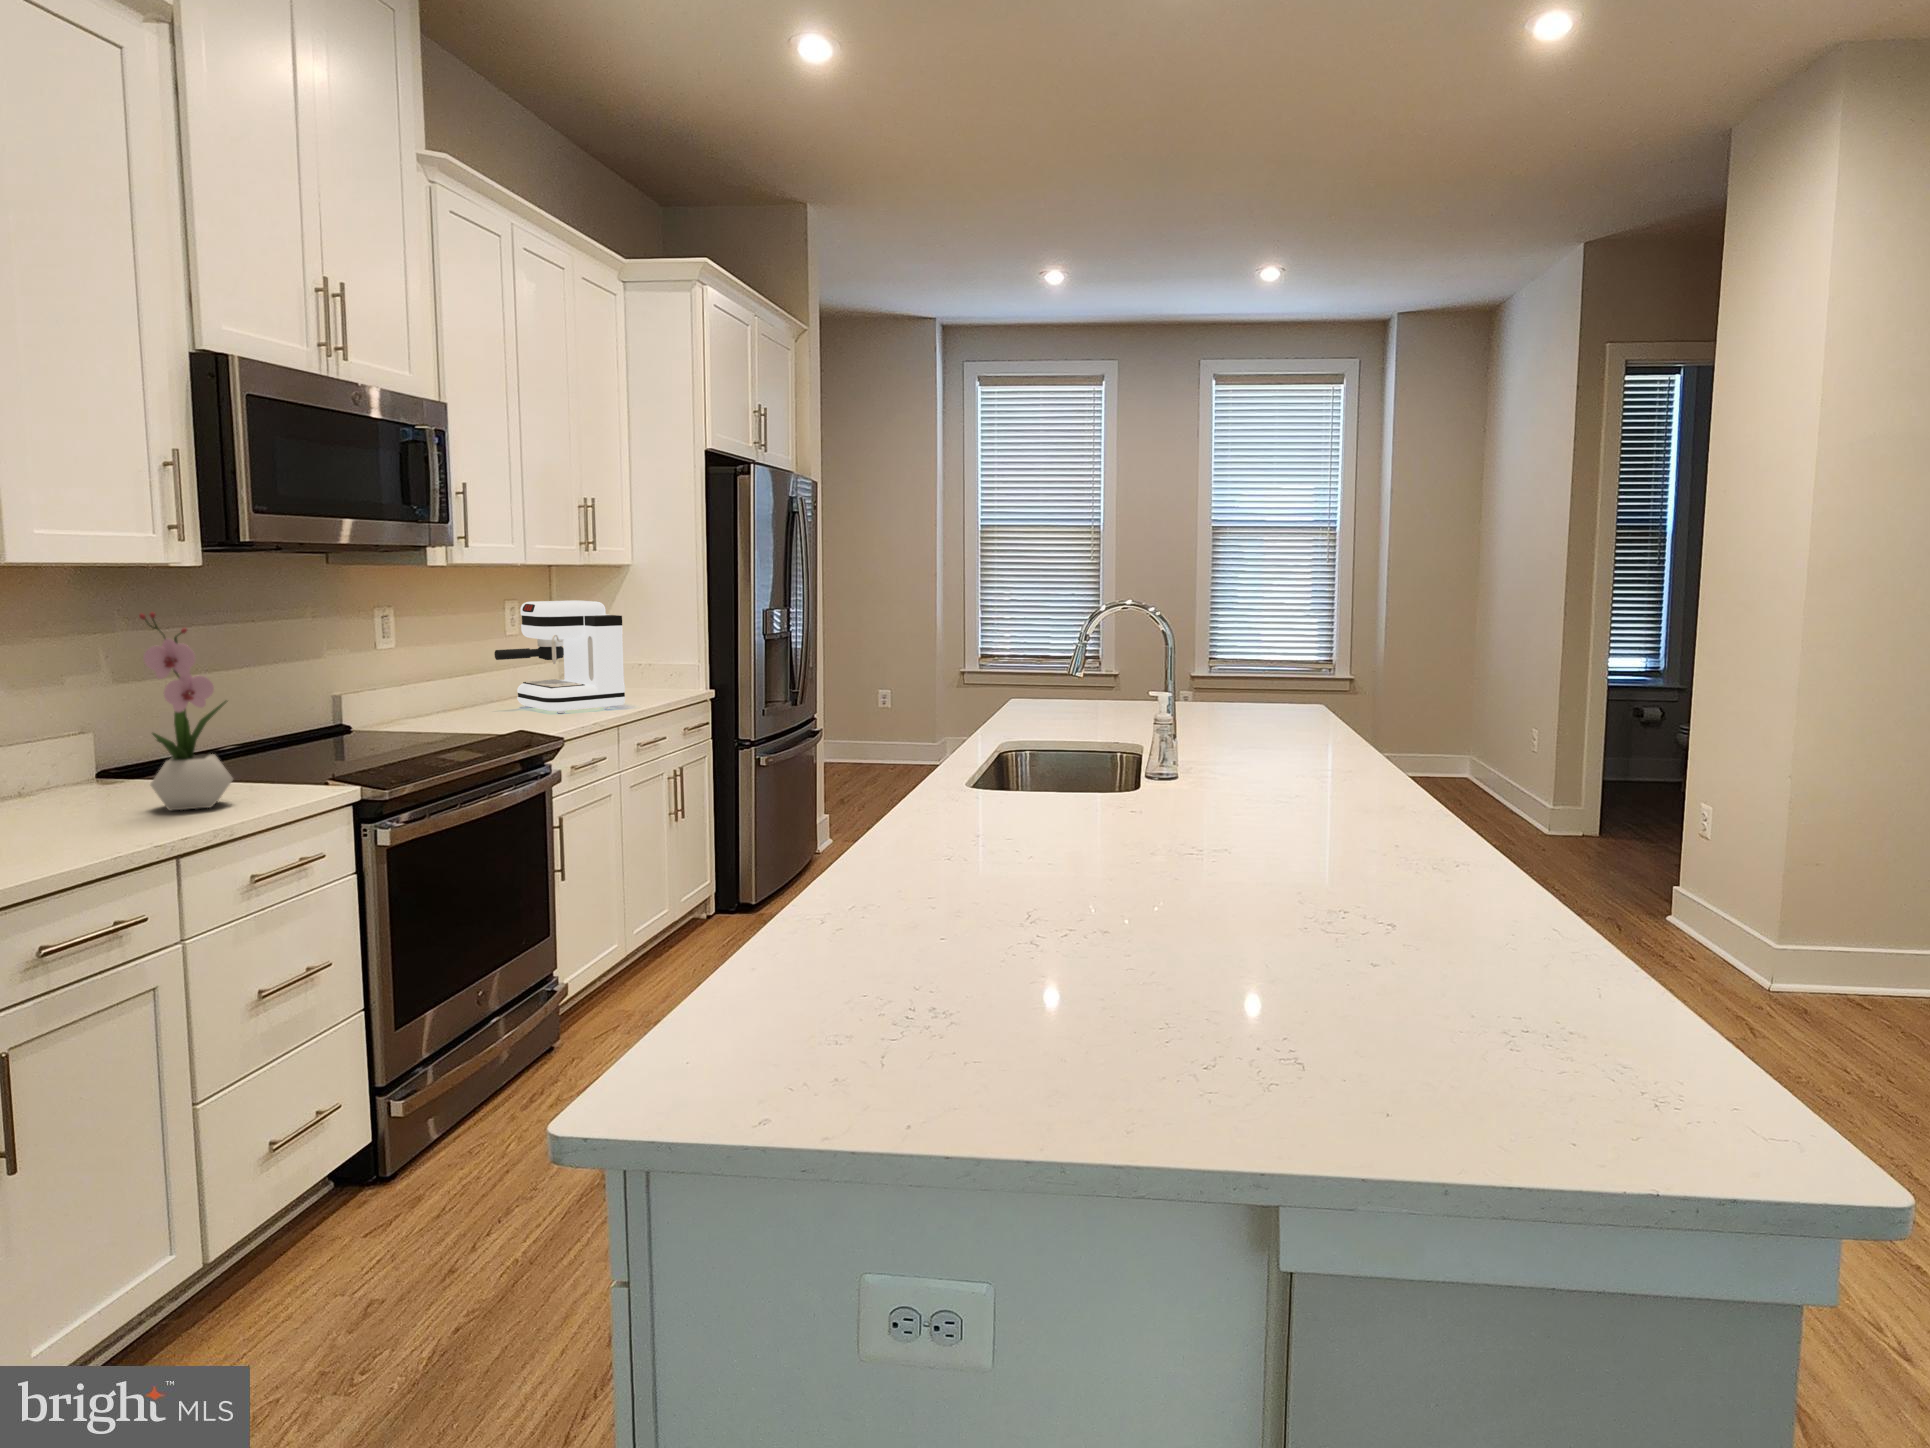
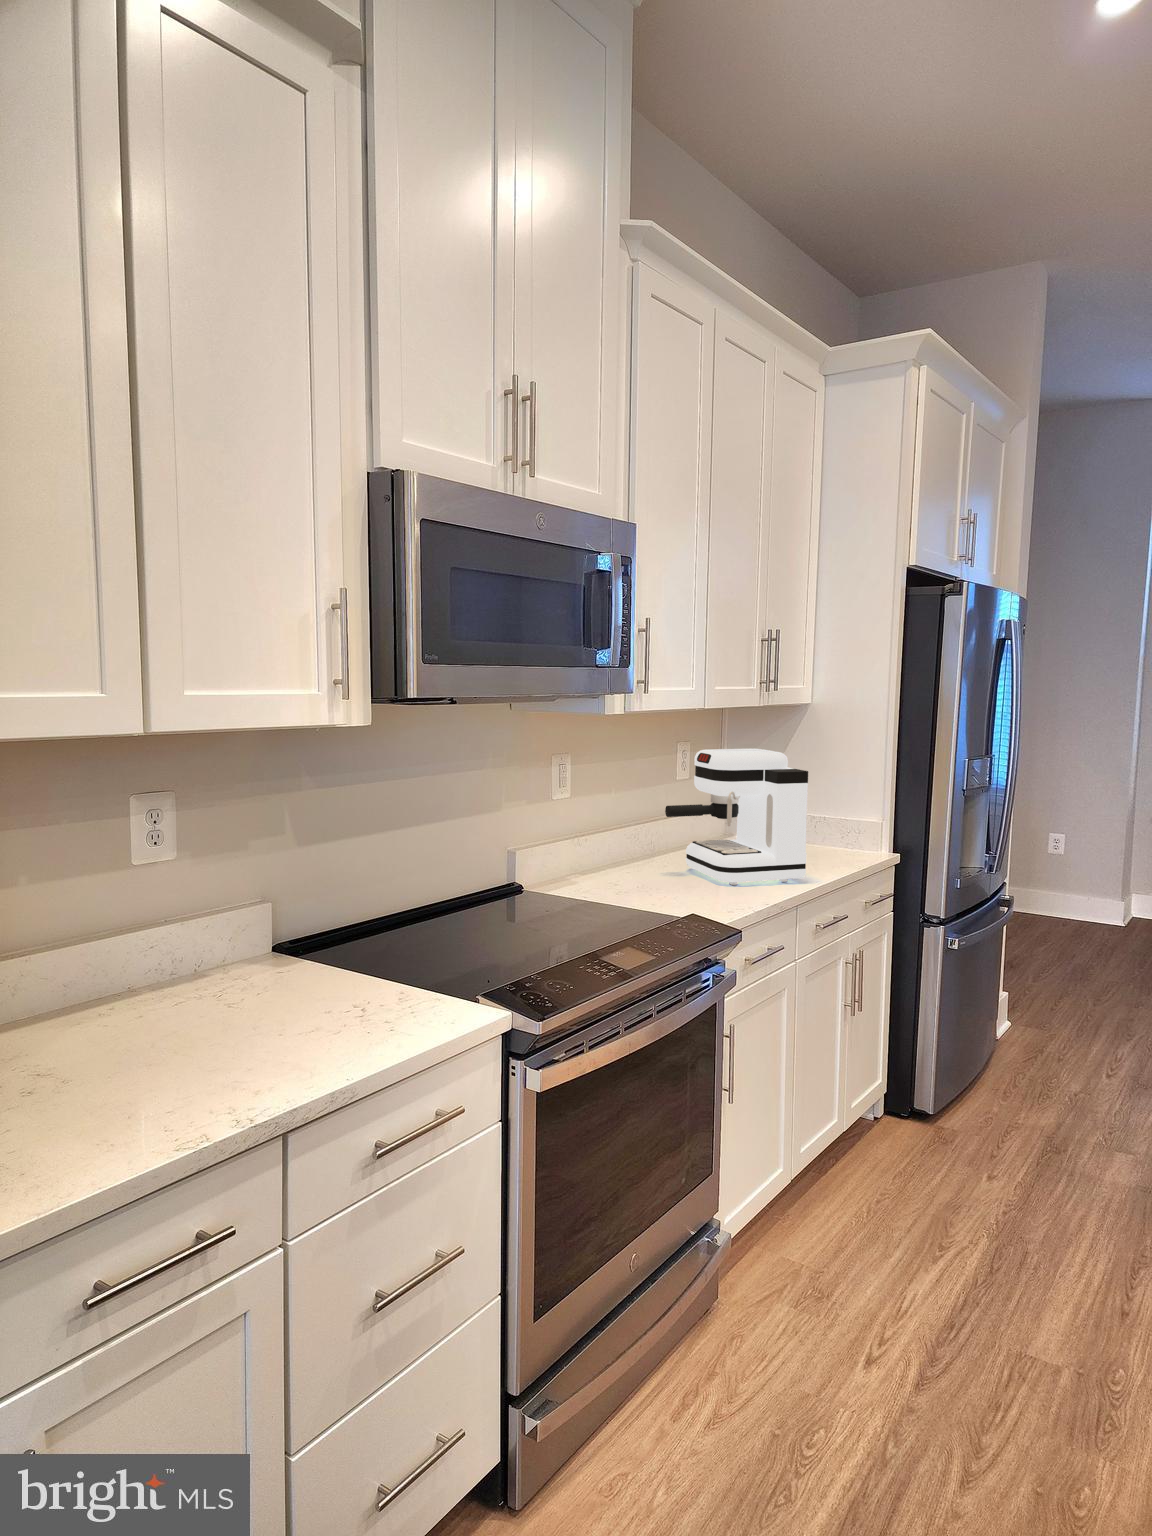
flower arrangement: present [139,612,233,810] -> none [276,795,371,1045]

